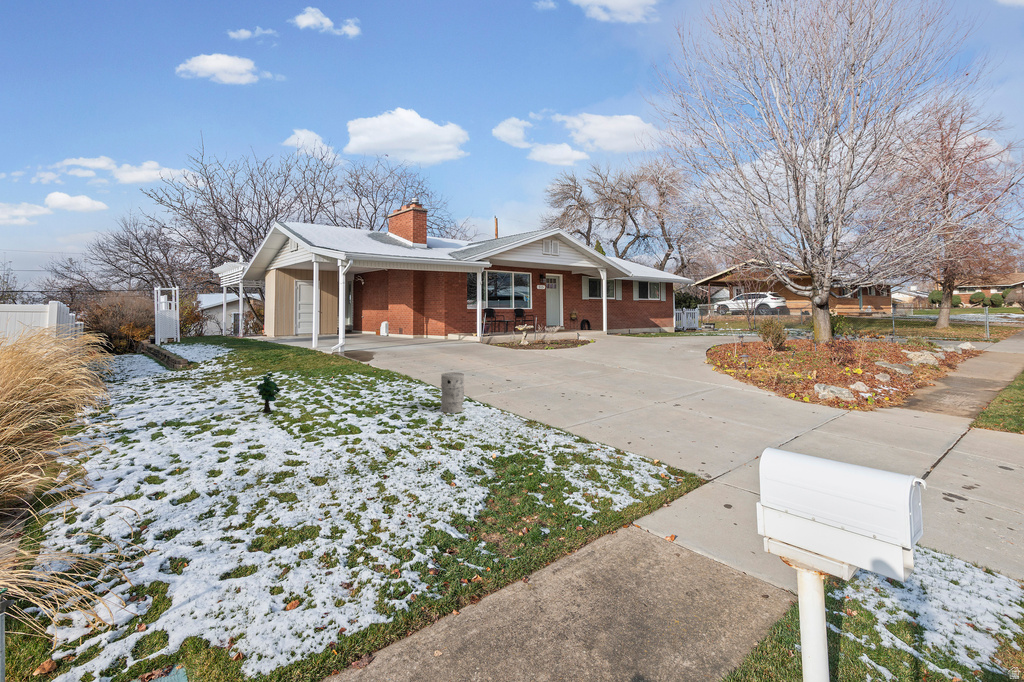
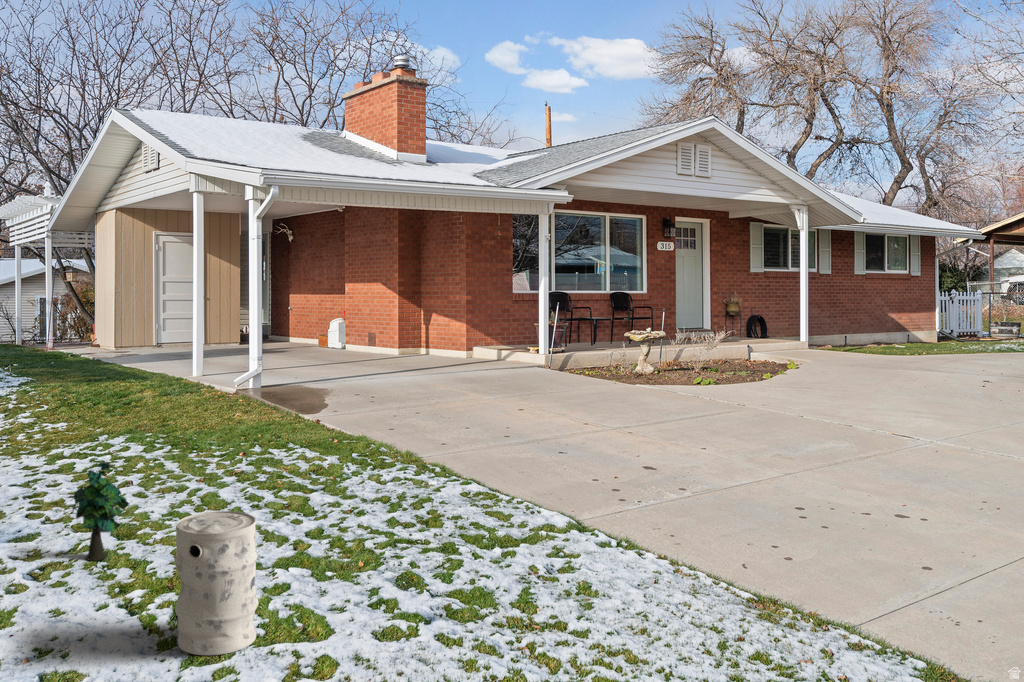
trash can: present [441,372,464,413] -> present [174,511,259,655]

